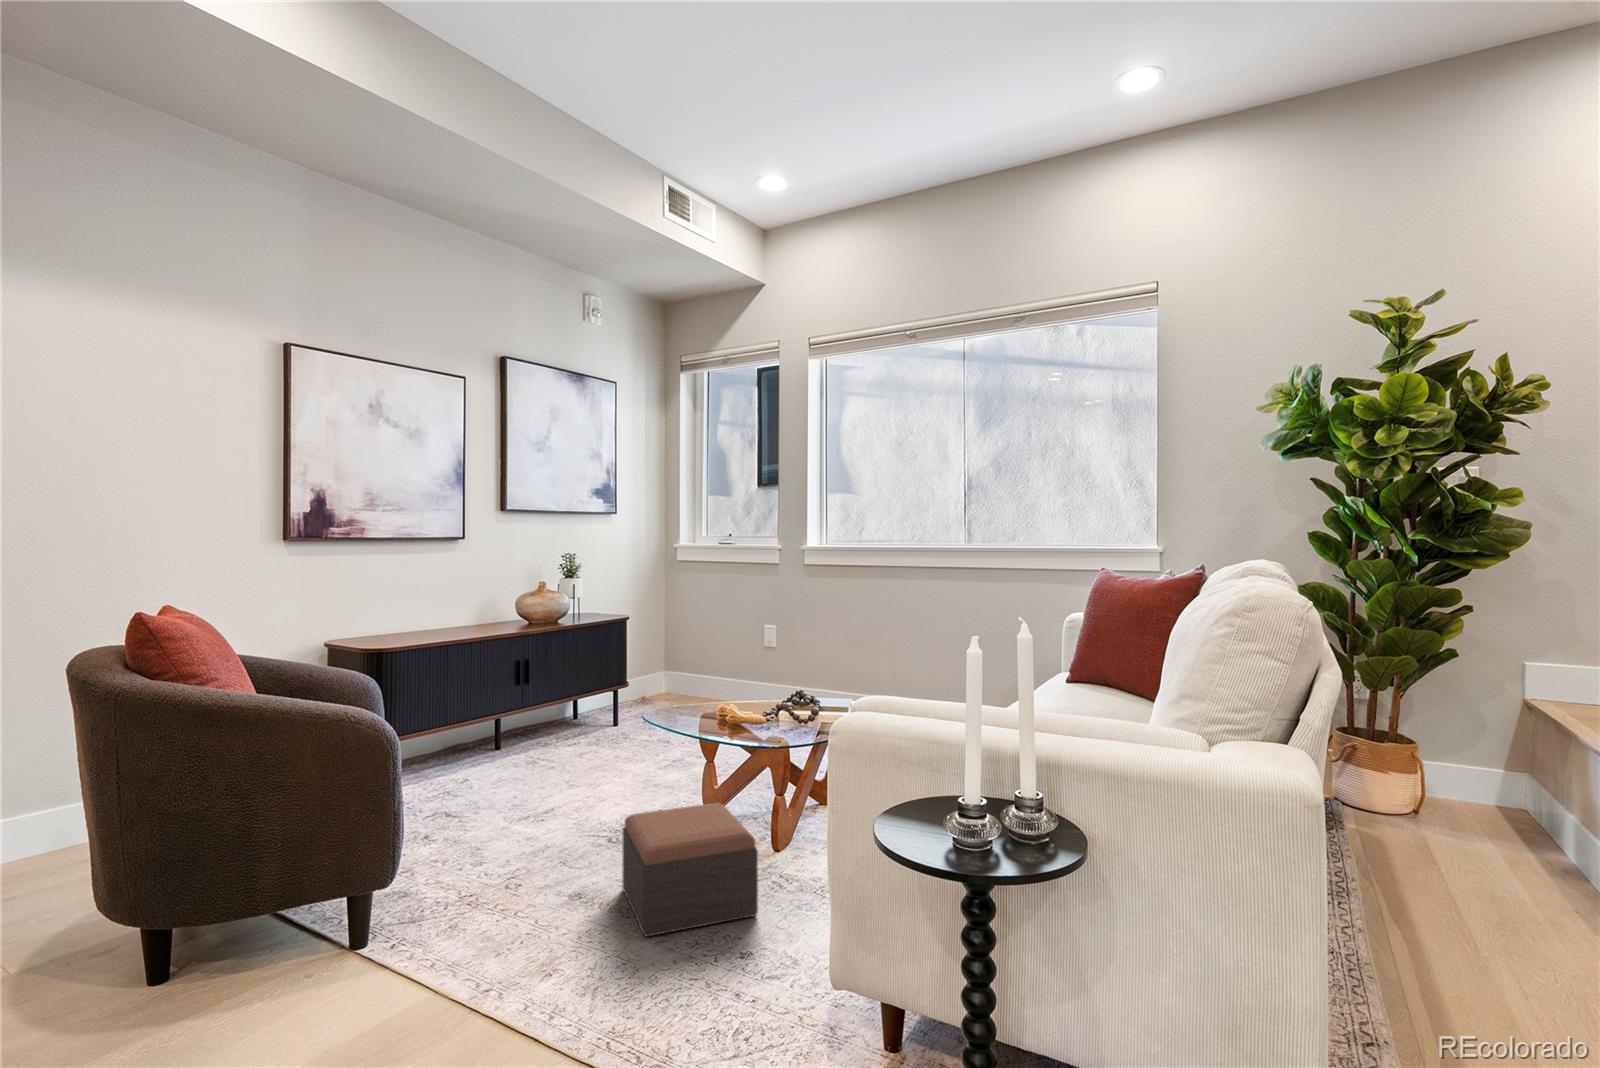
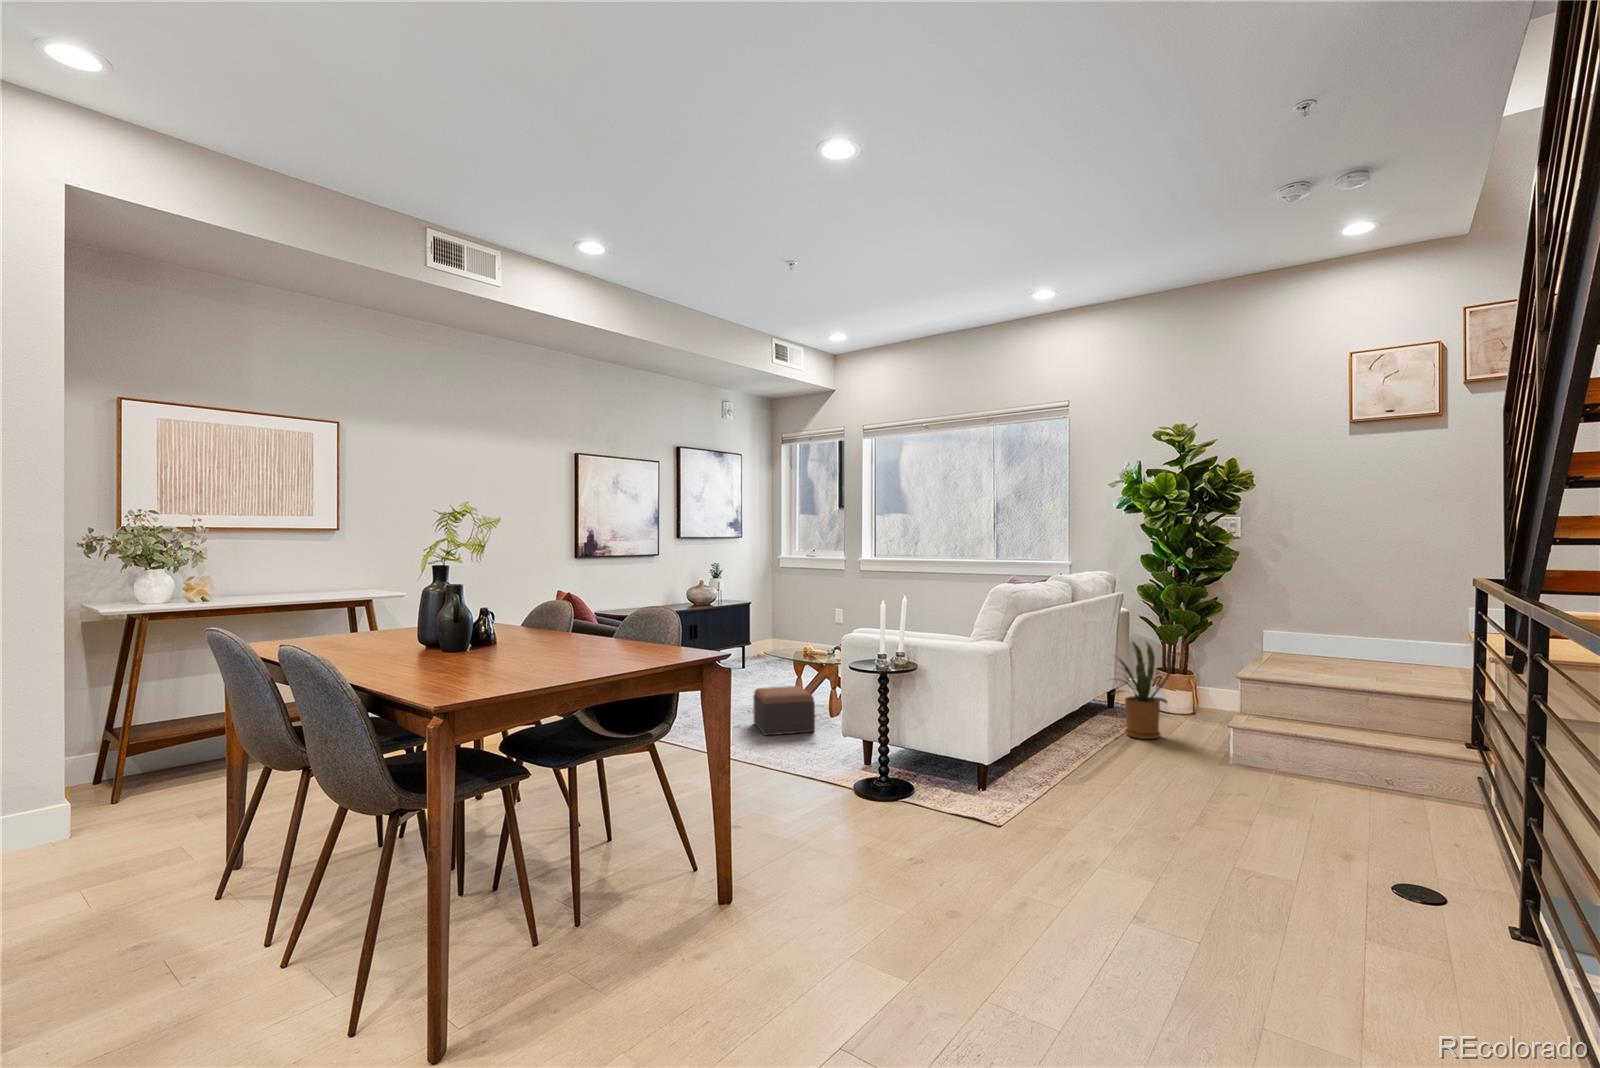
house plant: none [1318,694,1498,903] -> present [1114,642,1171,739]

